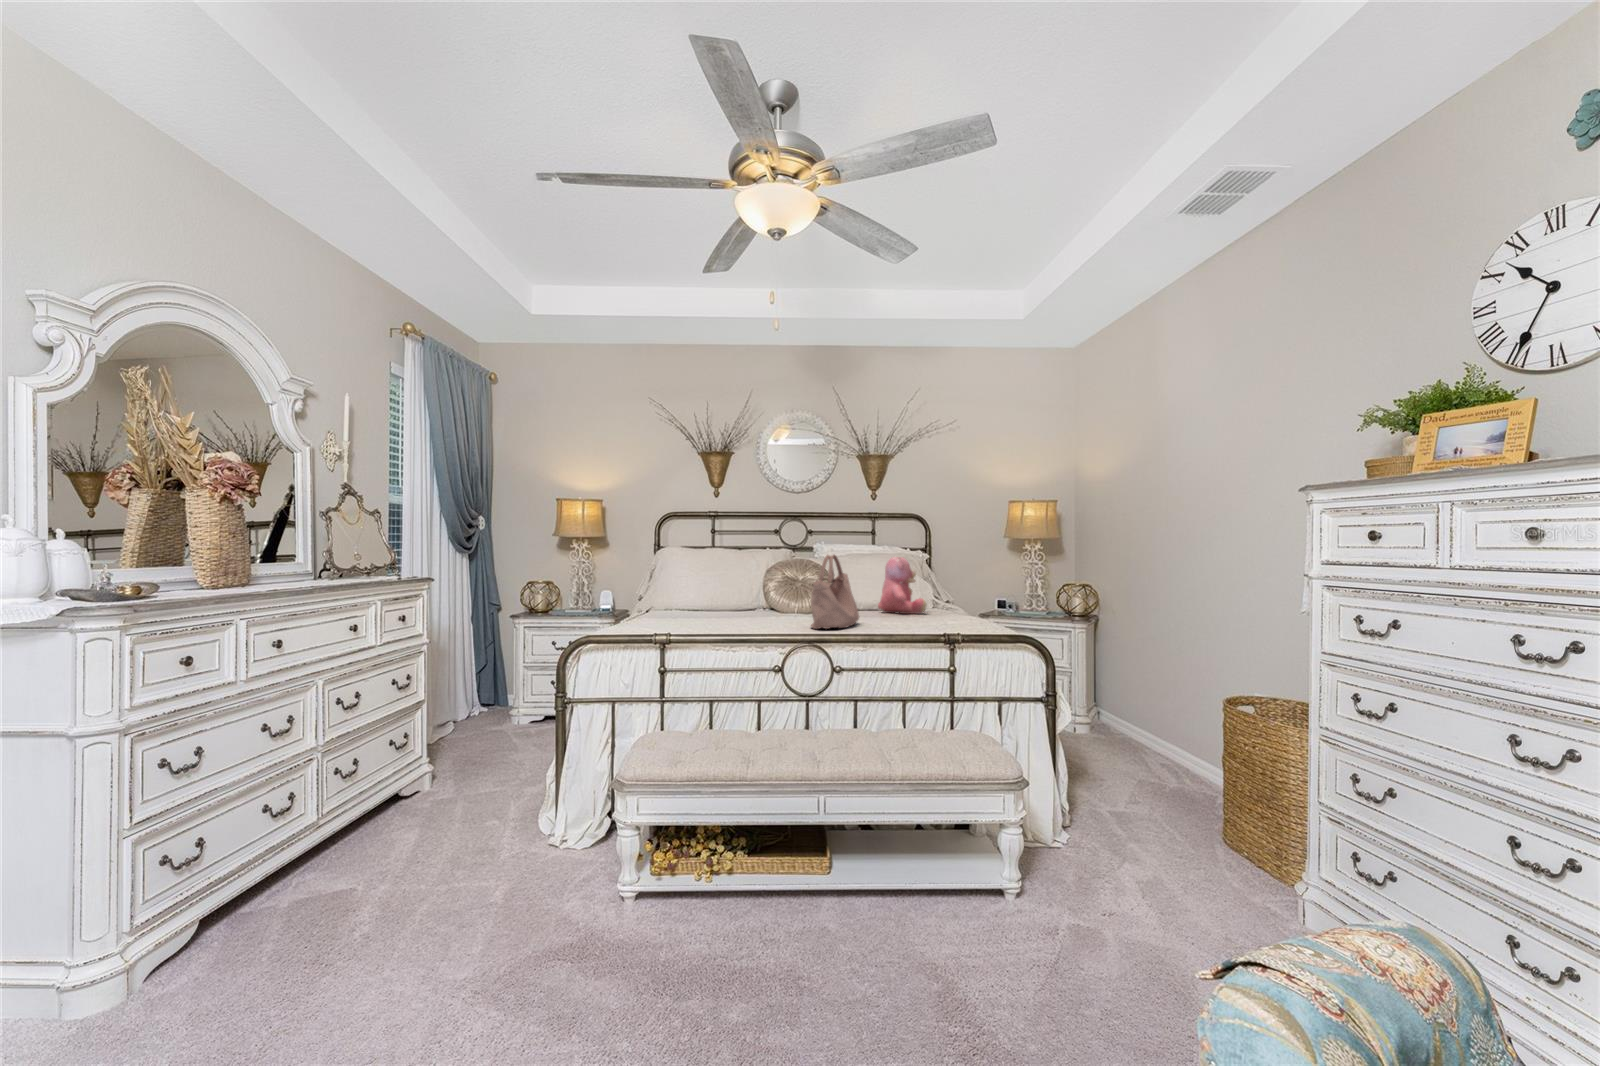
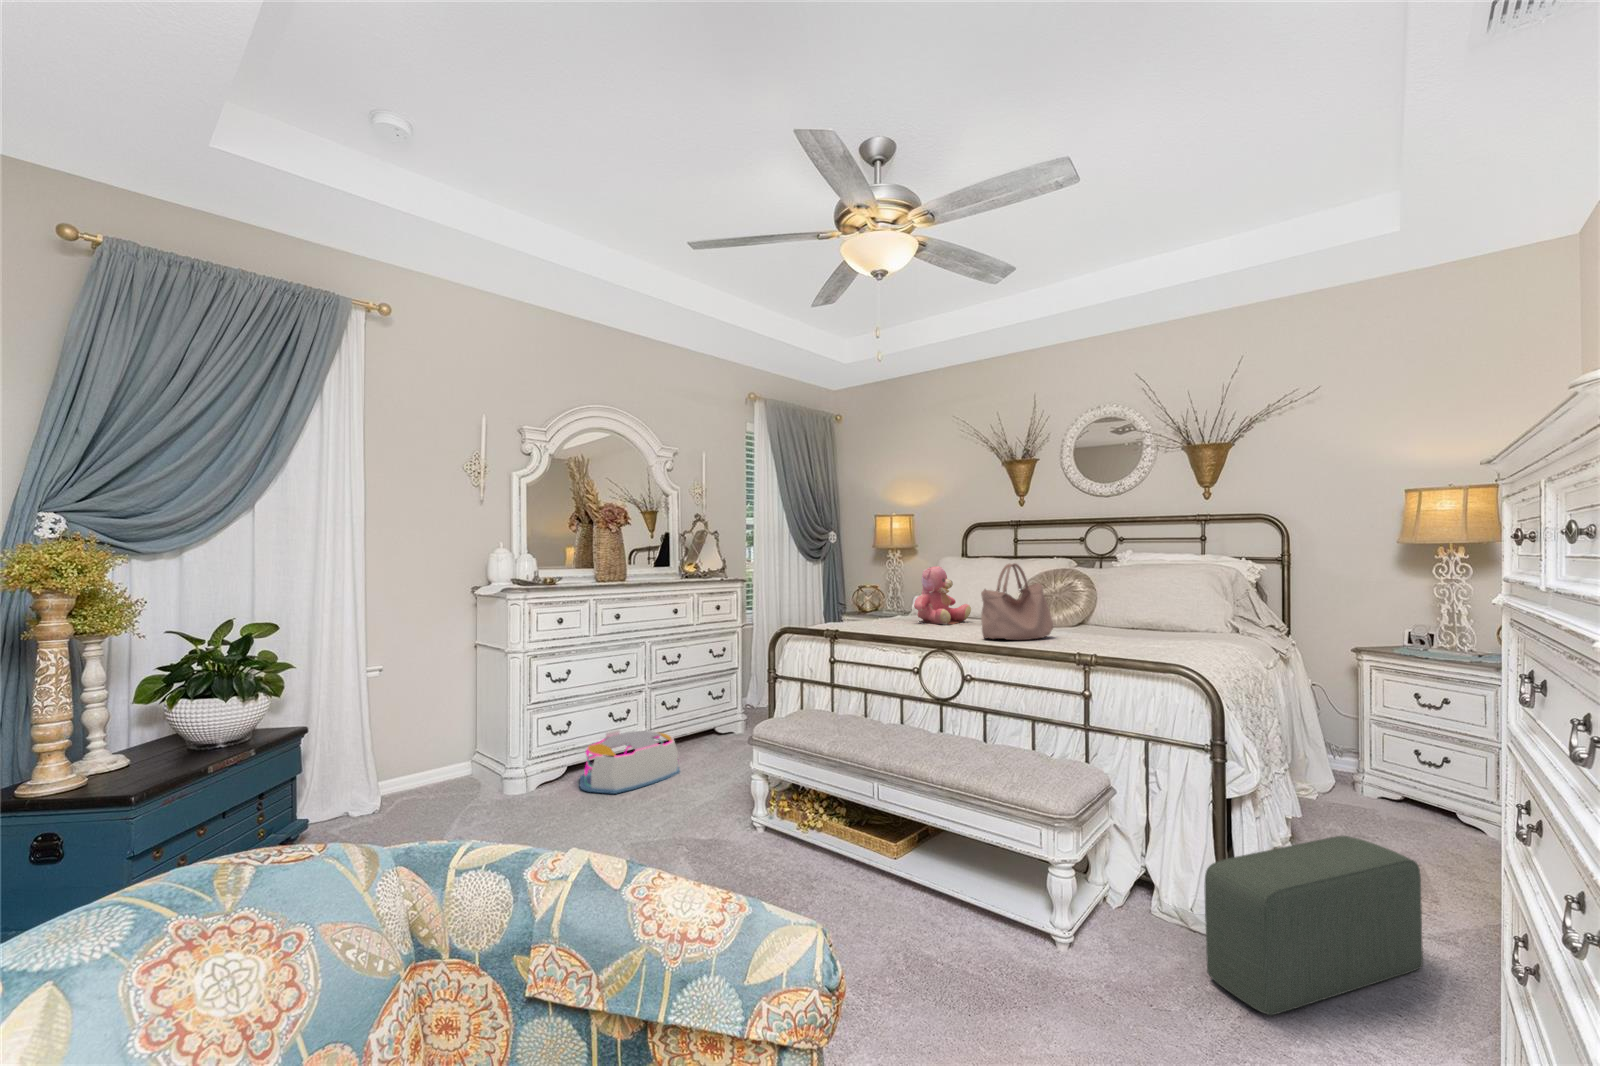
teddy bear: present [878,557,927,614] -> present [914,566,971,625]
pouf: none [1080,743,1143,878] -> present [1205,836,1423,1015]
storage bin: none [233,814,414,942] -> present [580,730,680,794]

